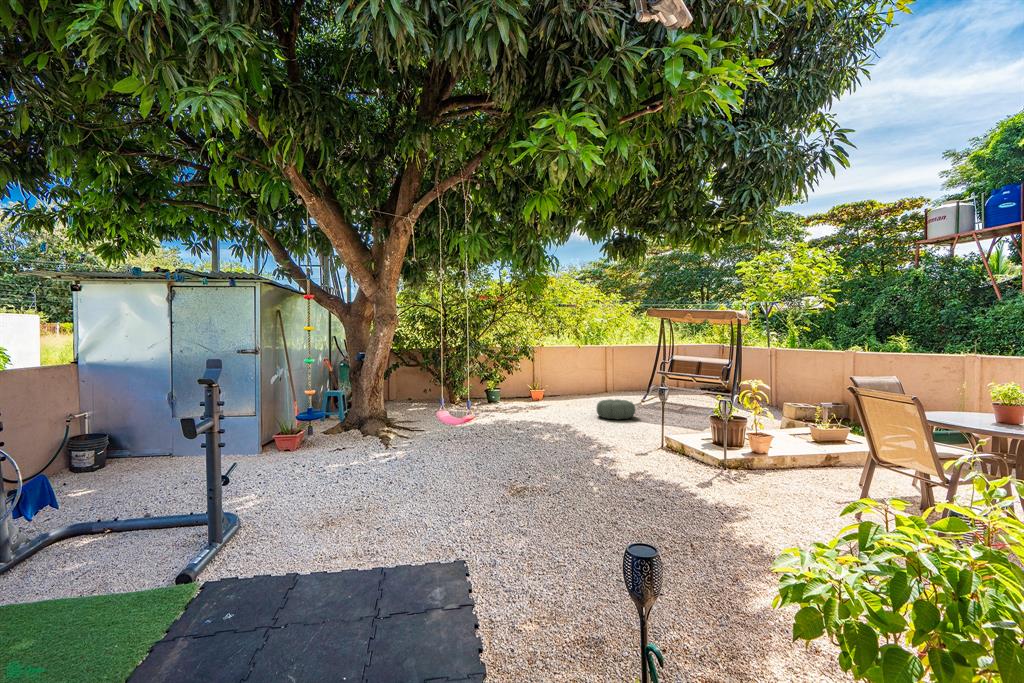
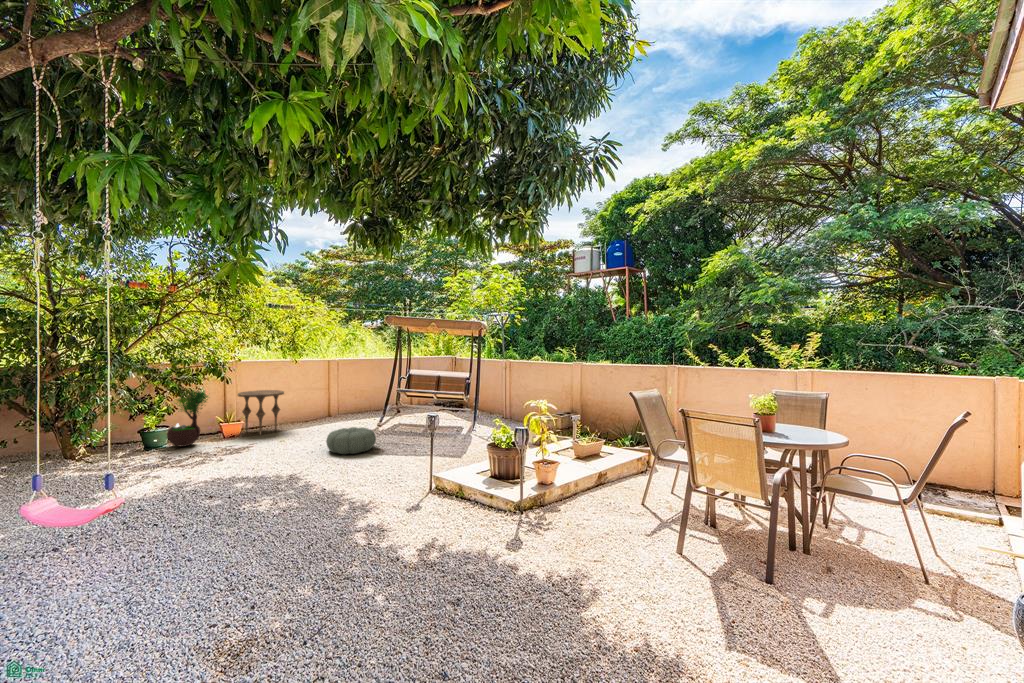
potted tree: none [500,362,524,404] -> present [167,390,208,447]
side table: none [541,369,572,403] -> present [238,390,284,436]

